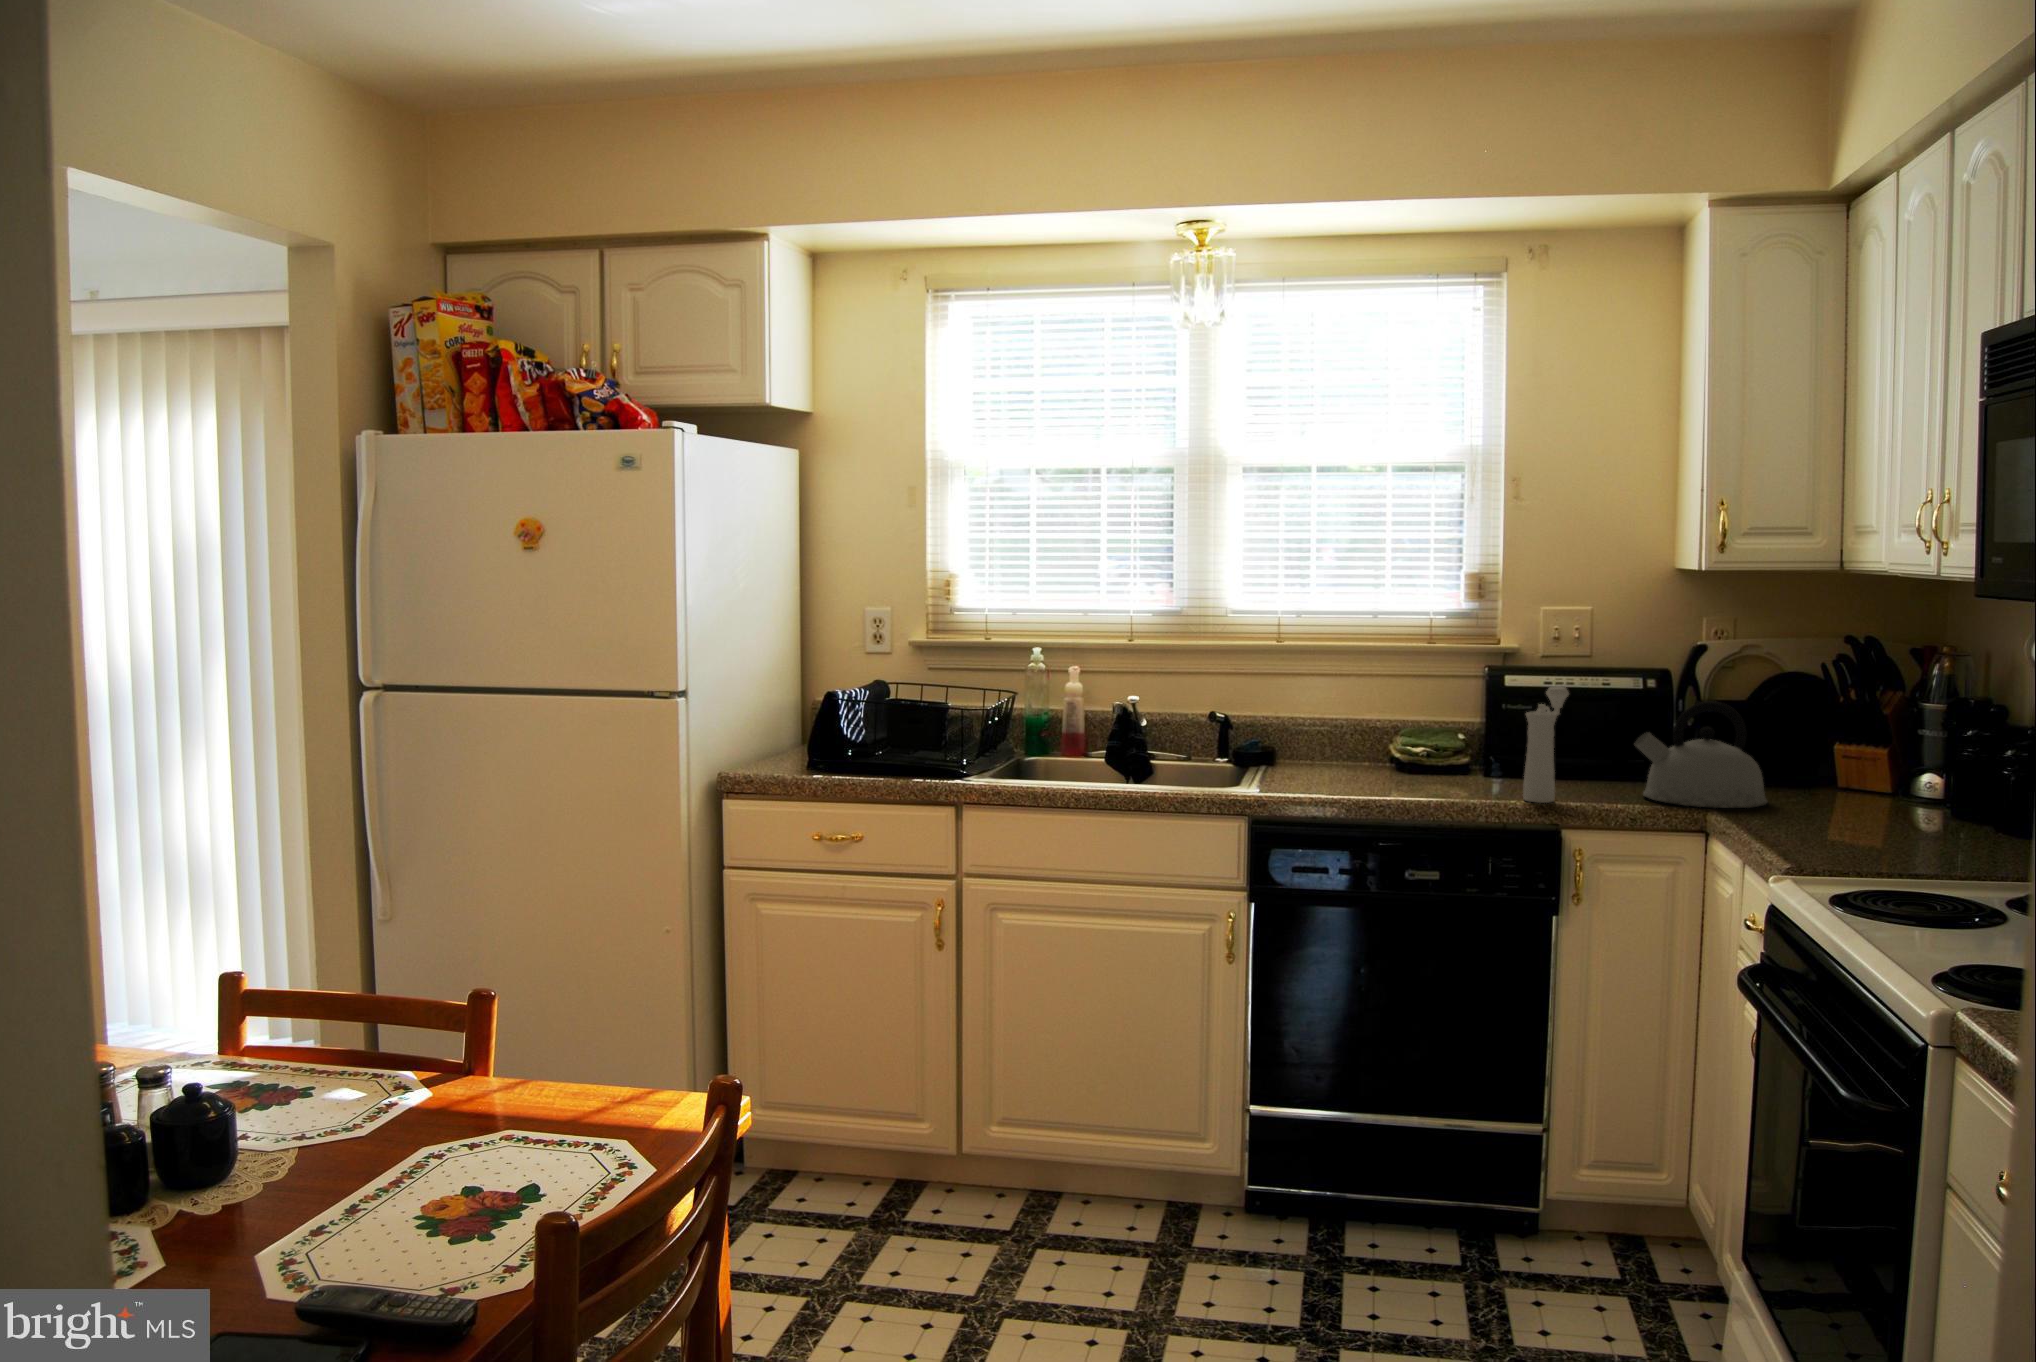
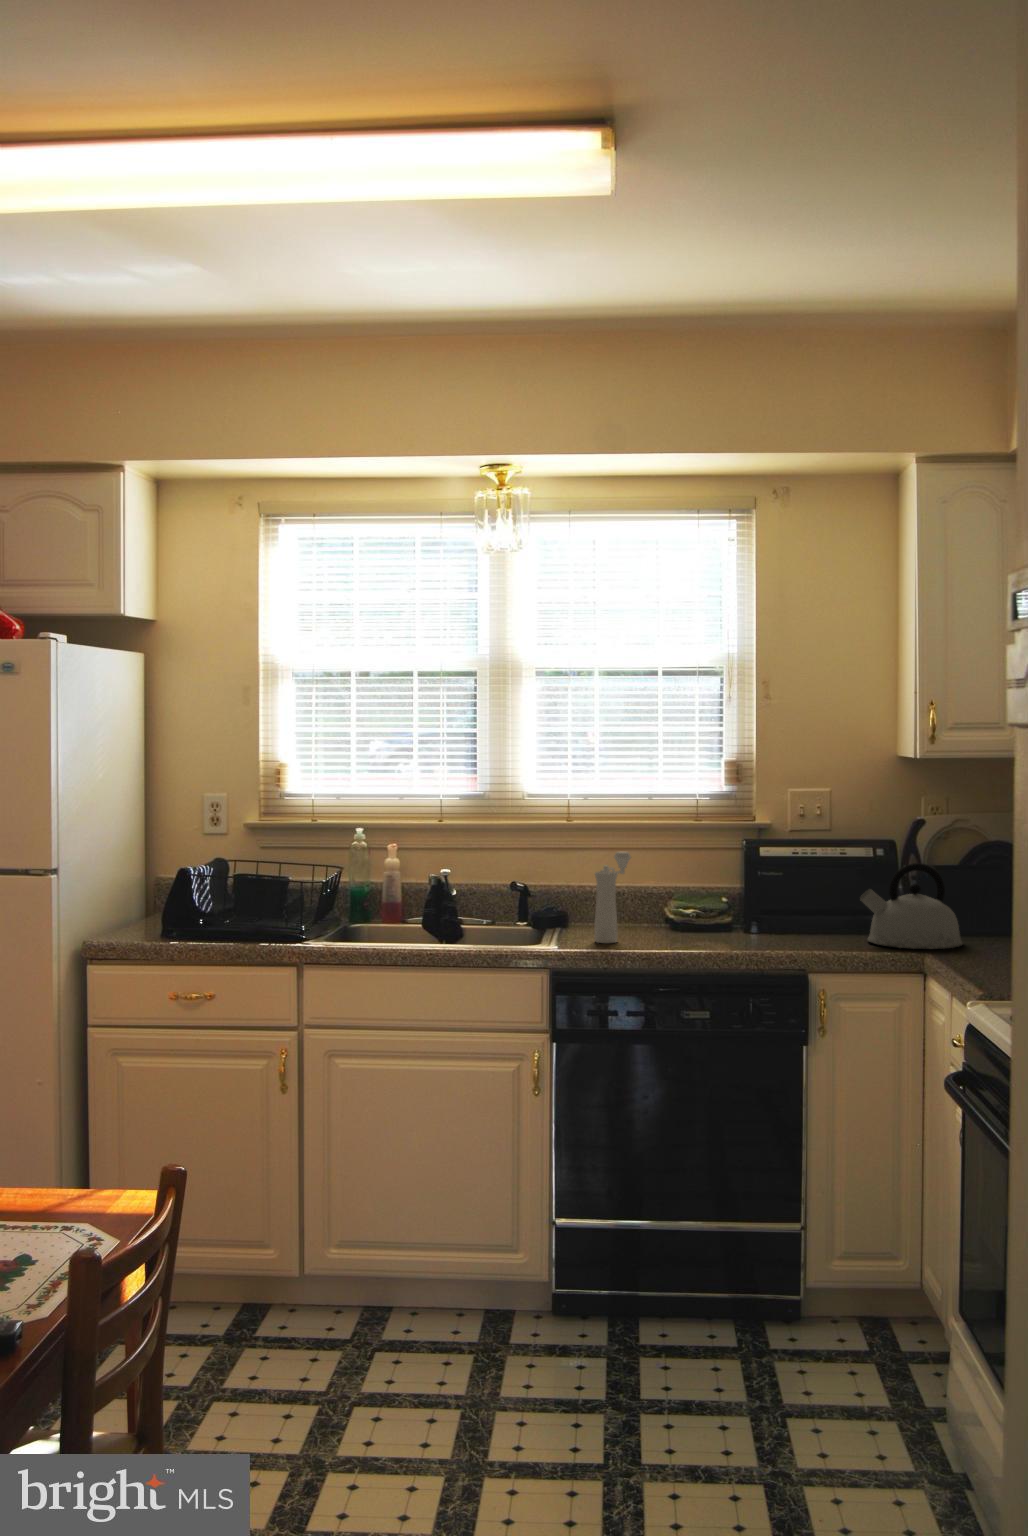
pepper mill: present [1523,687,1569,803] -> present [594,852,631,943]

